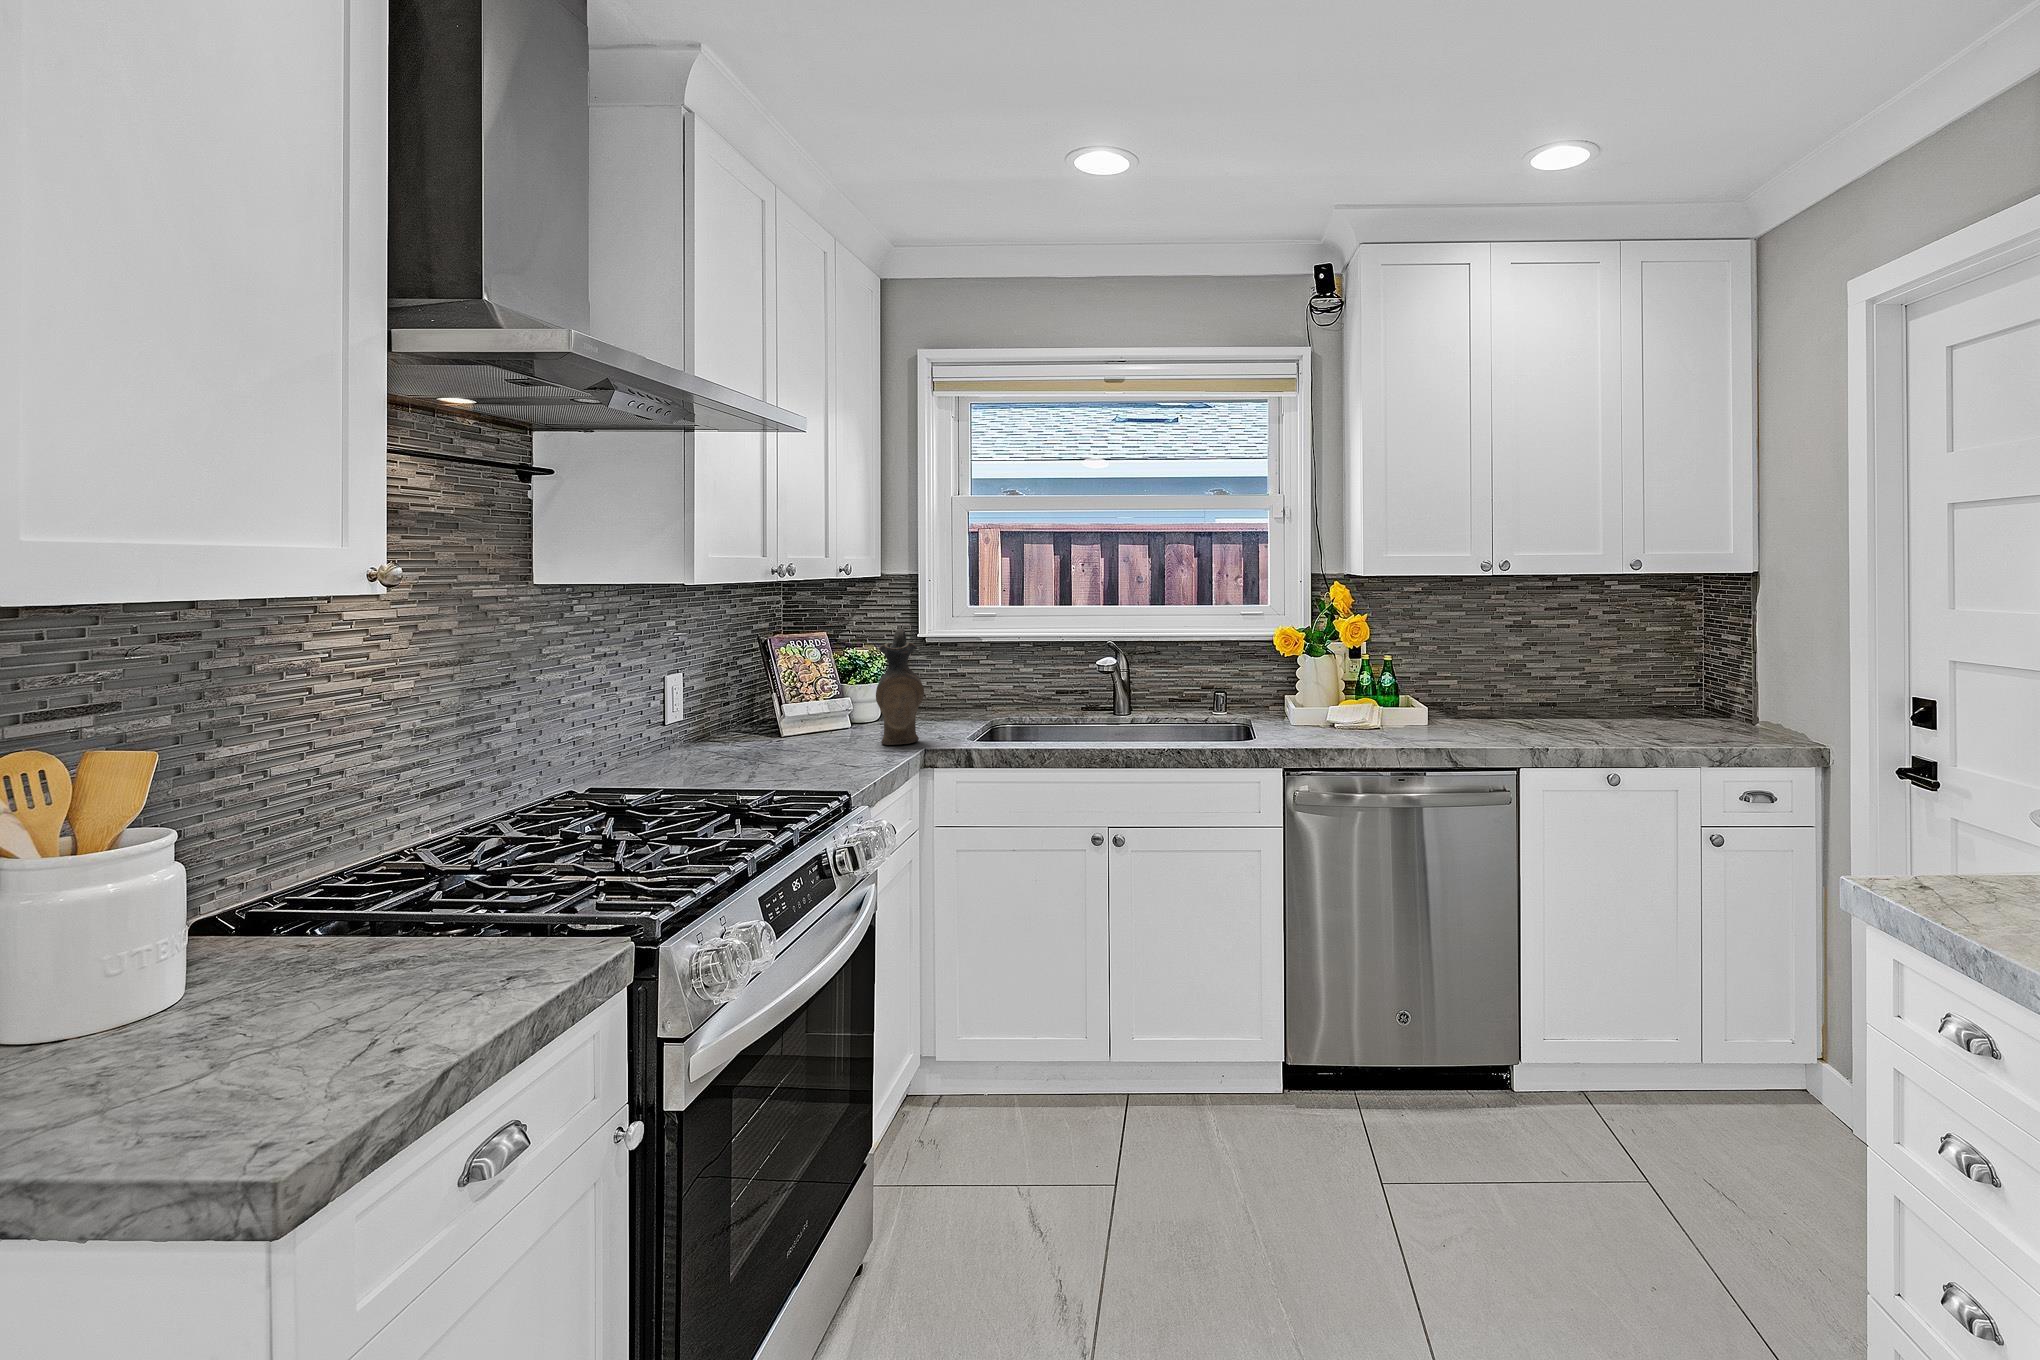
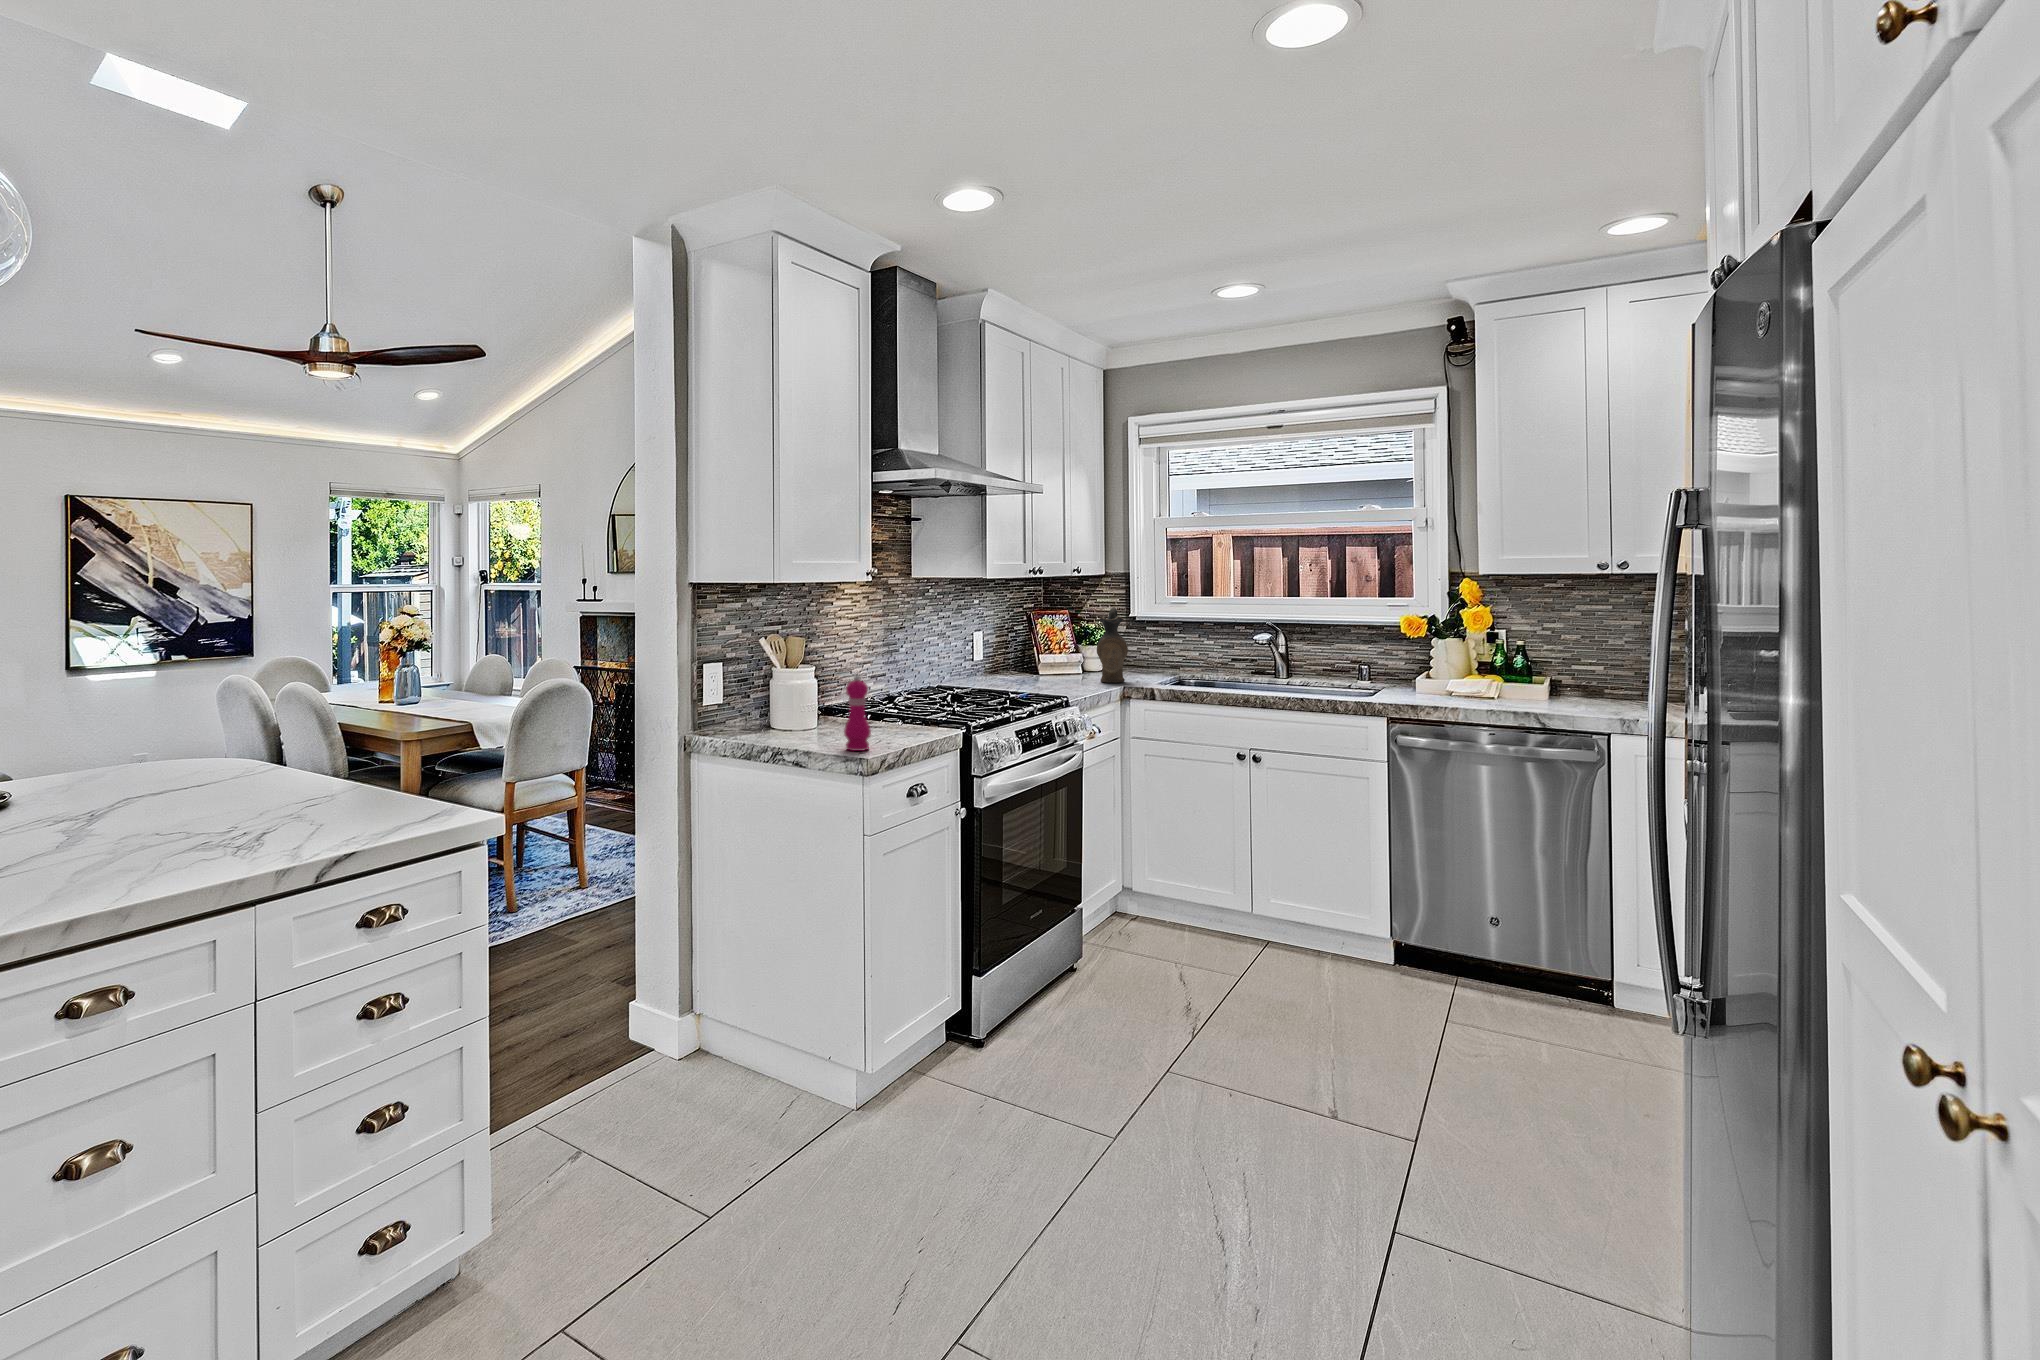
pepper mill: none [221,871,320,1092] -> present [844,675,871,751]

